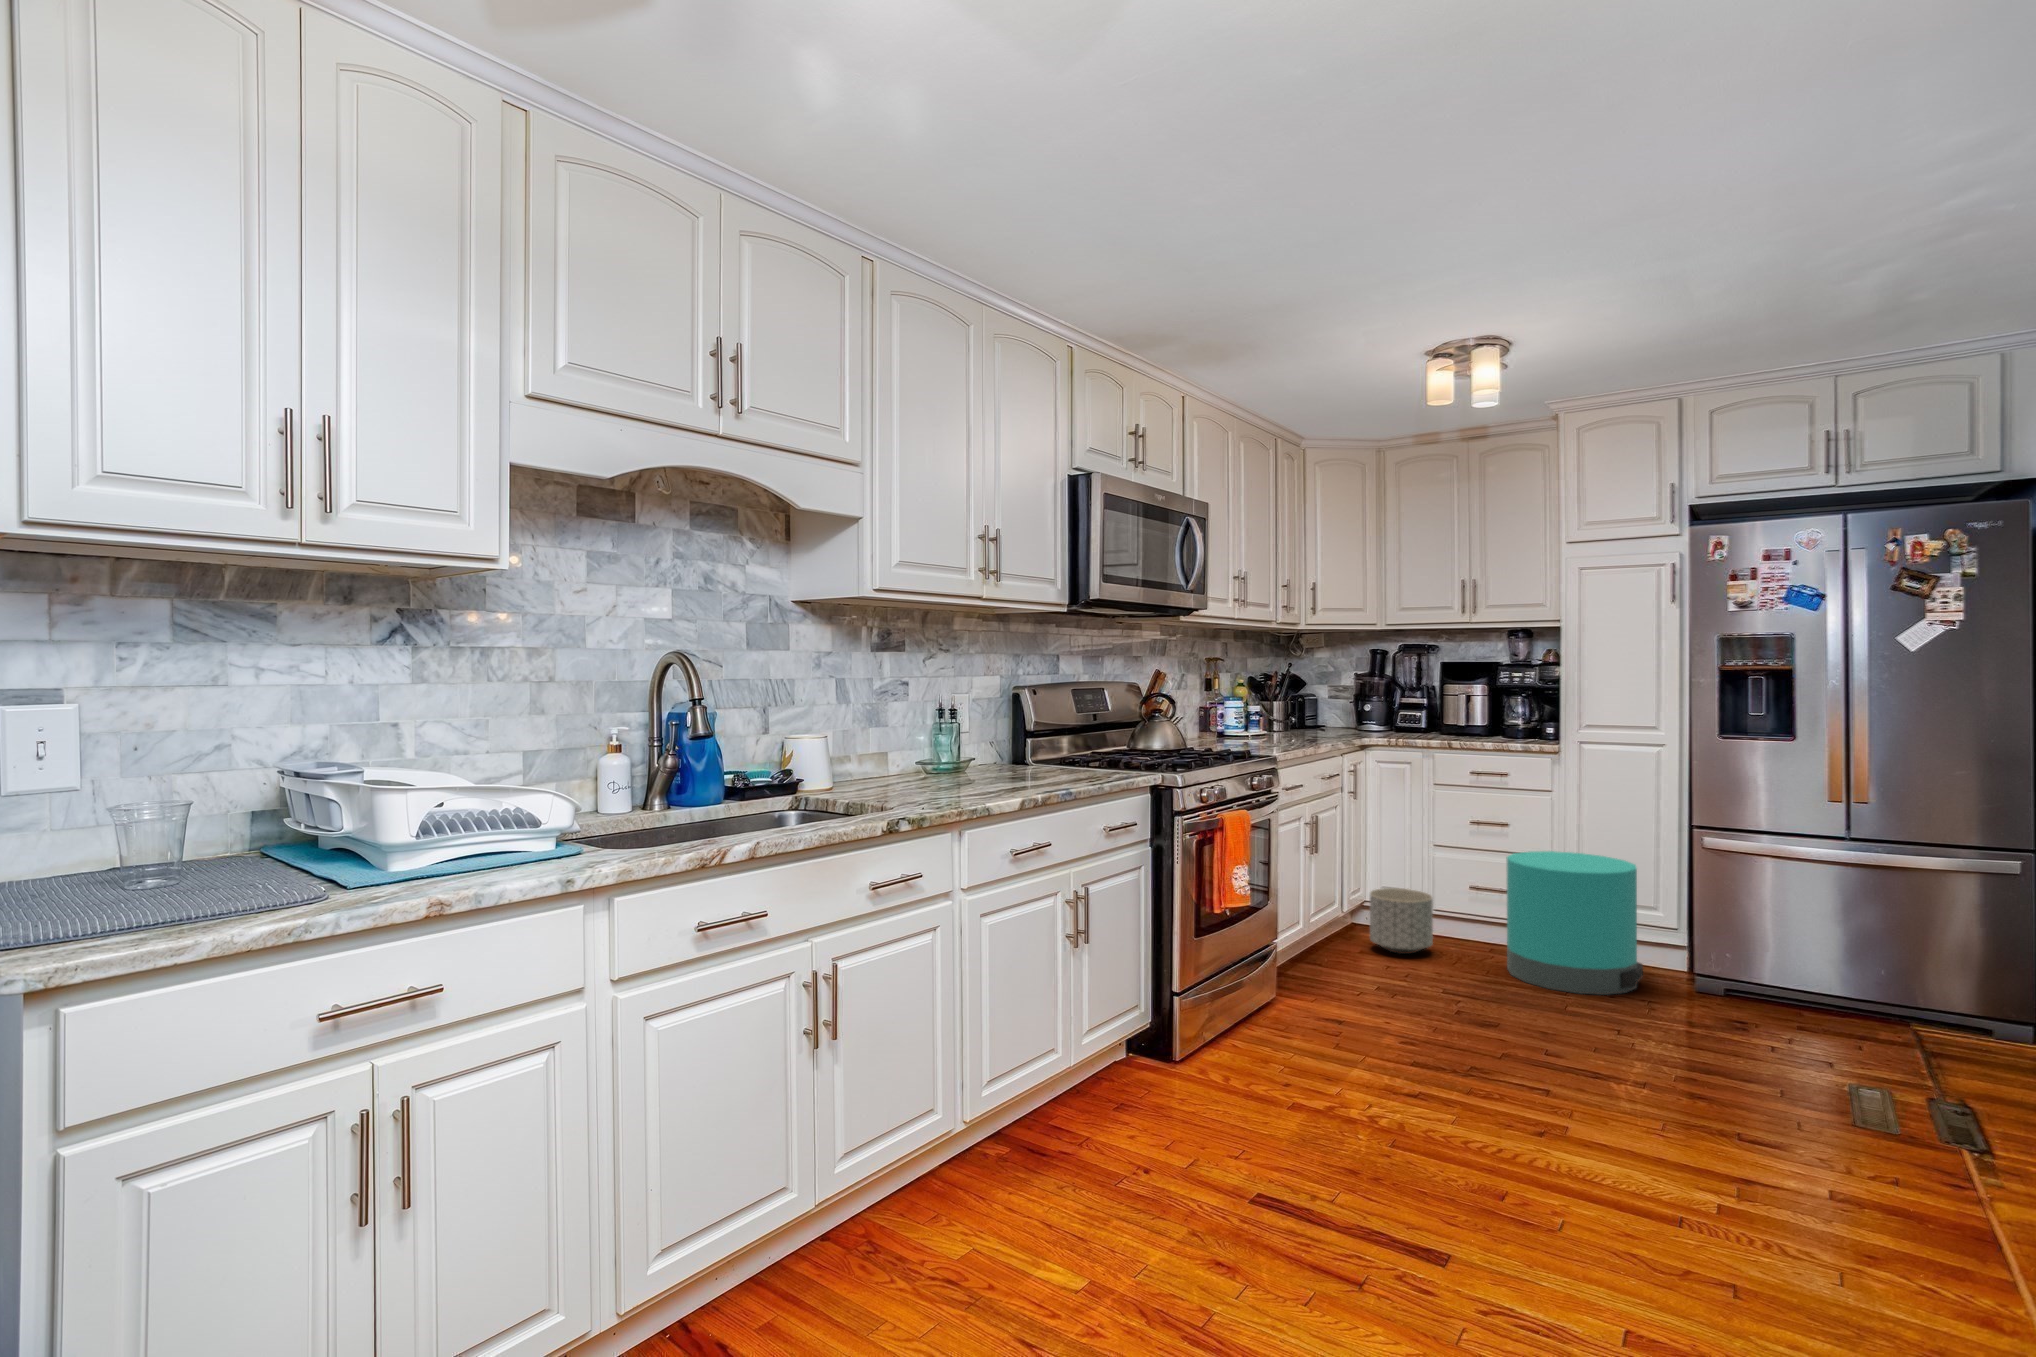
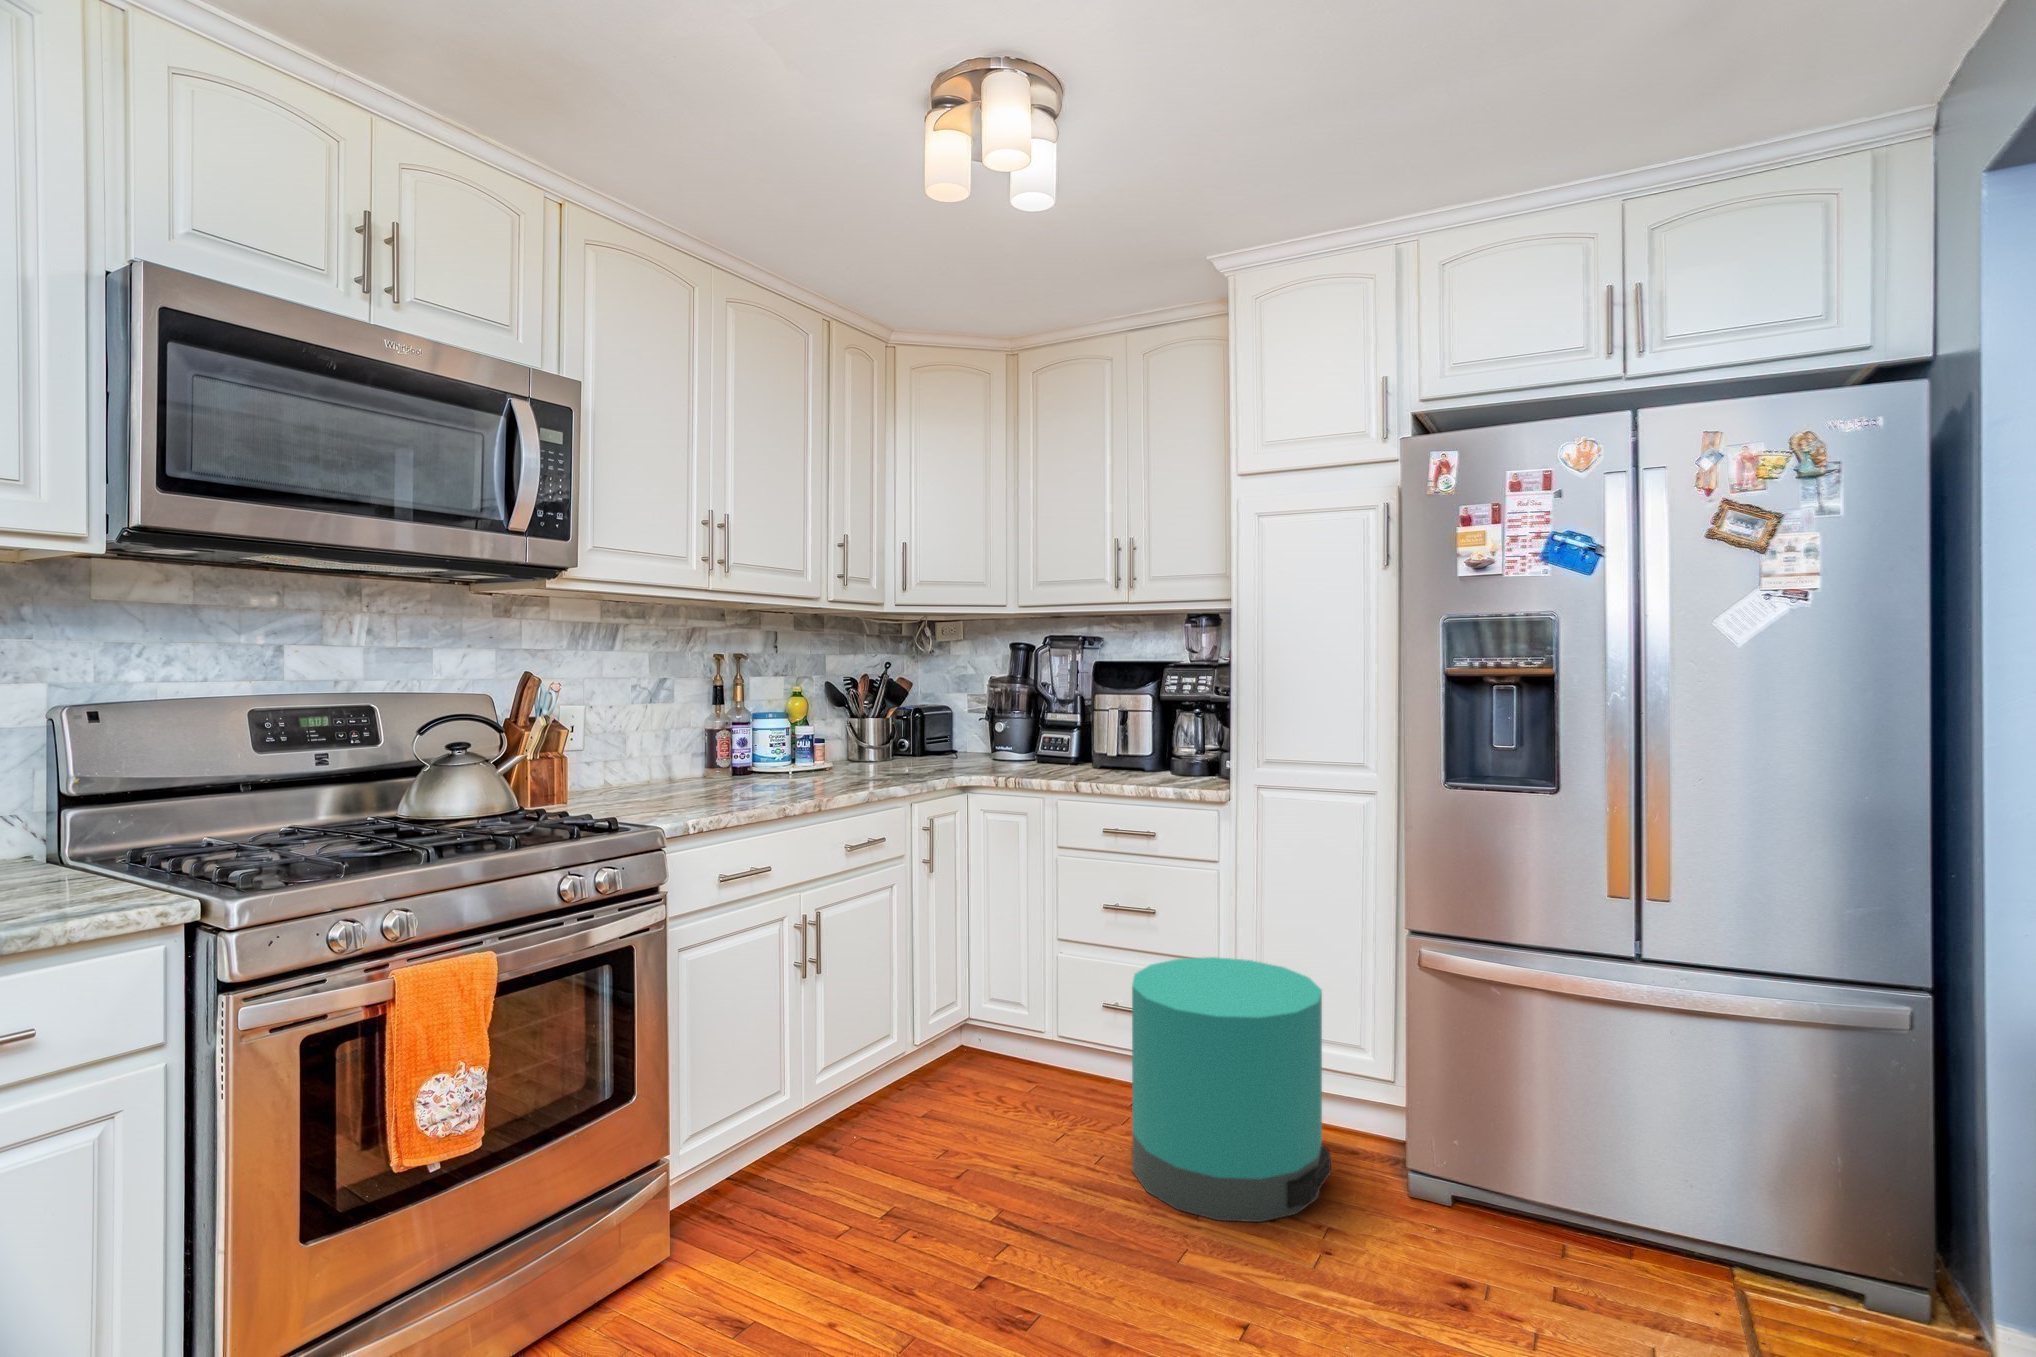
planter: present [1370,888,1433,954] -> none [947,1010,1040,1123]

